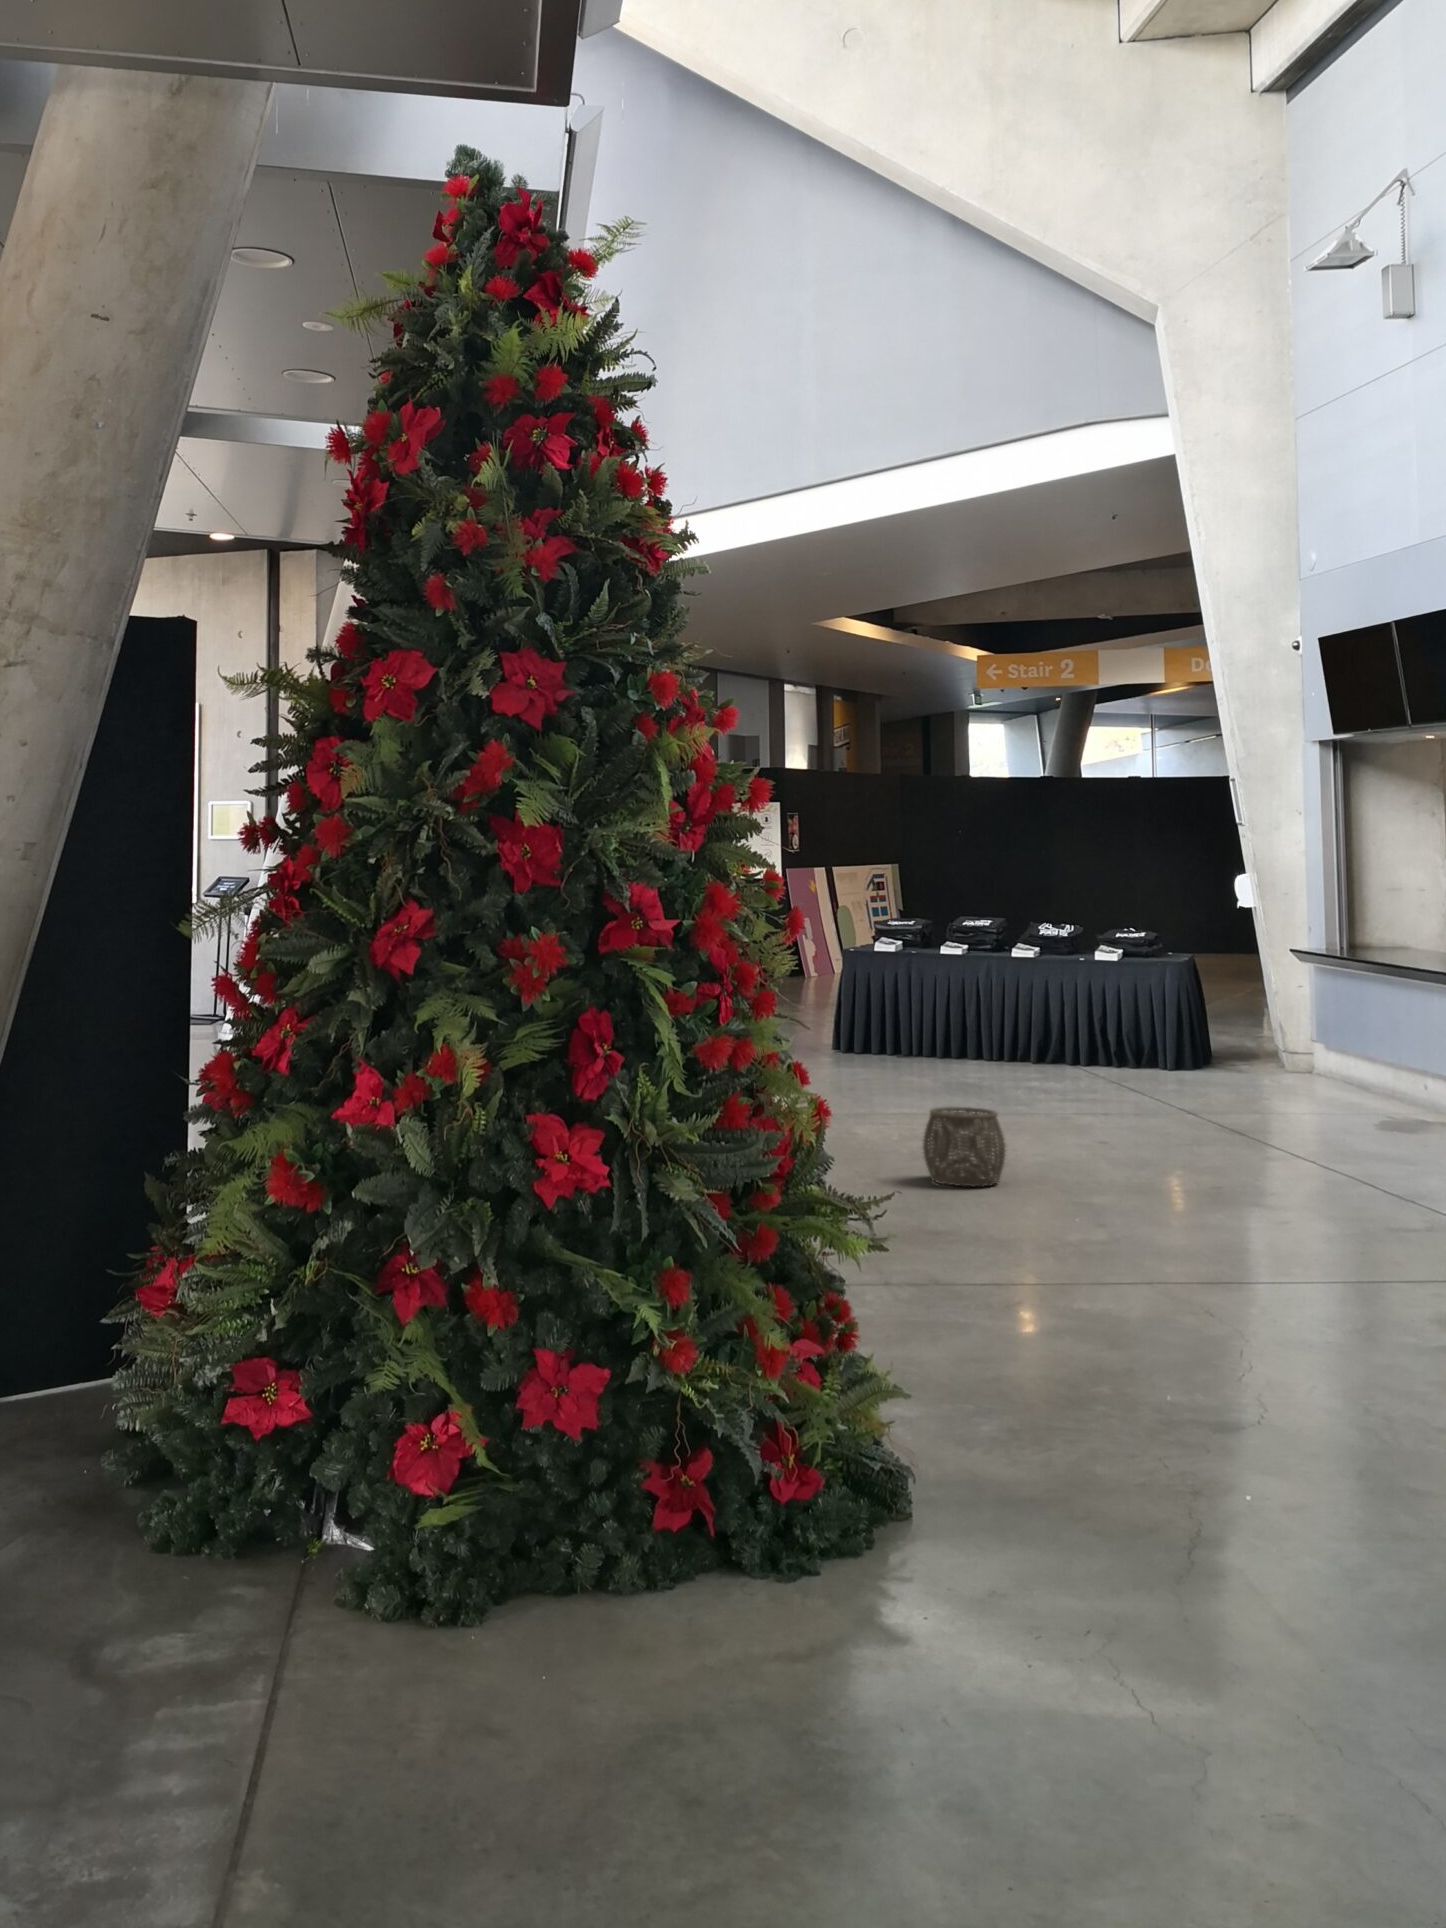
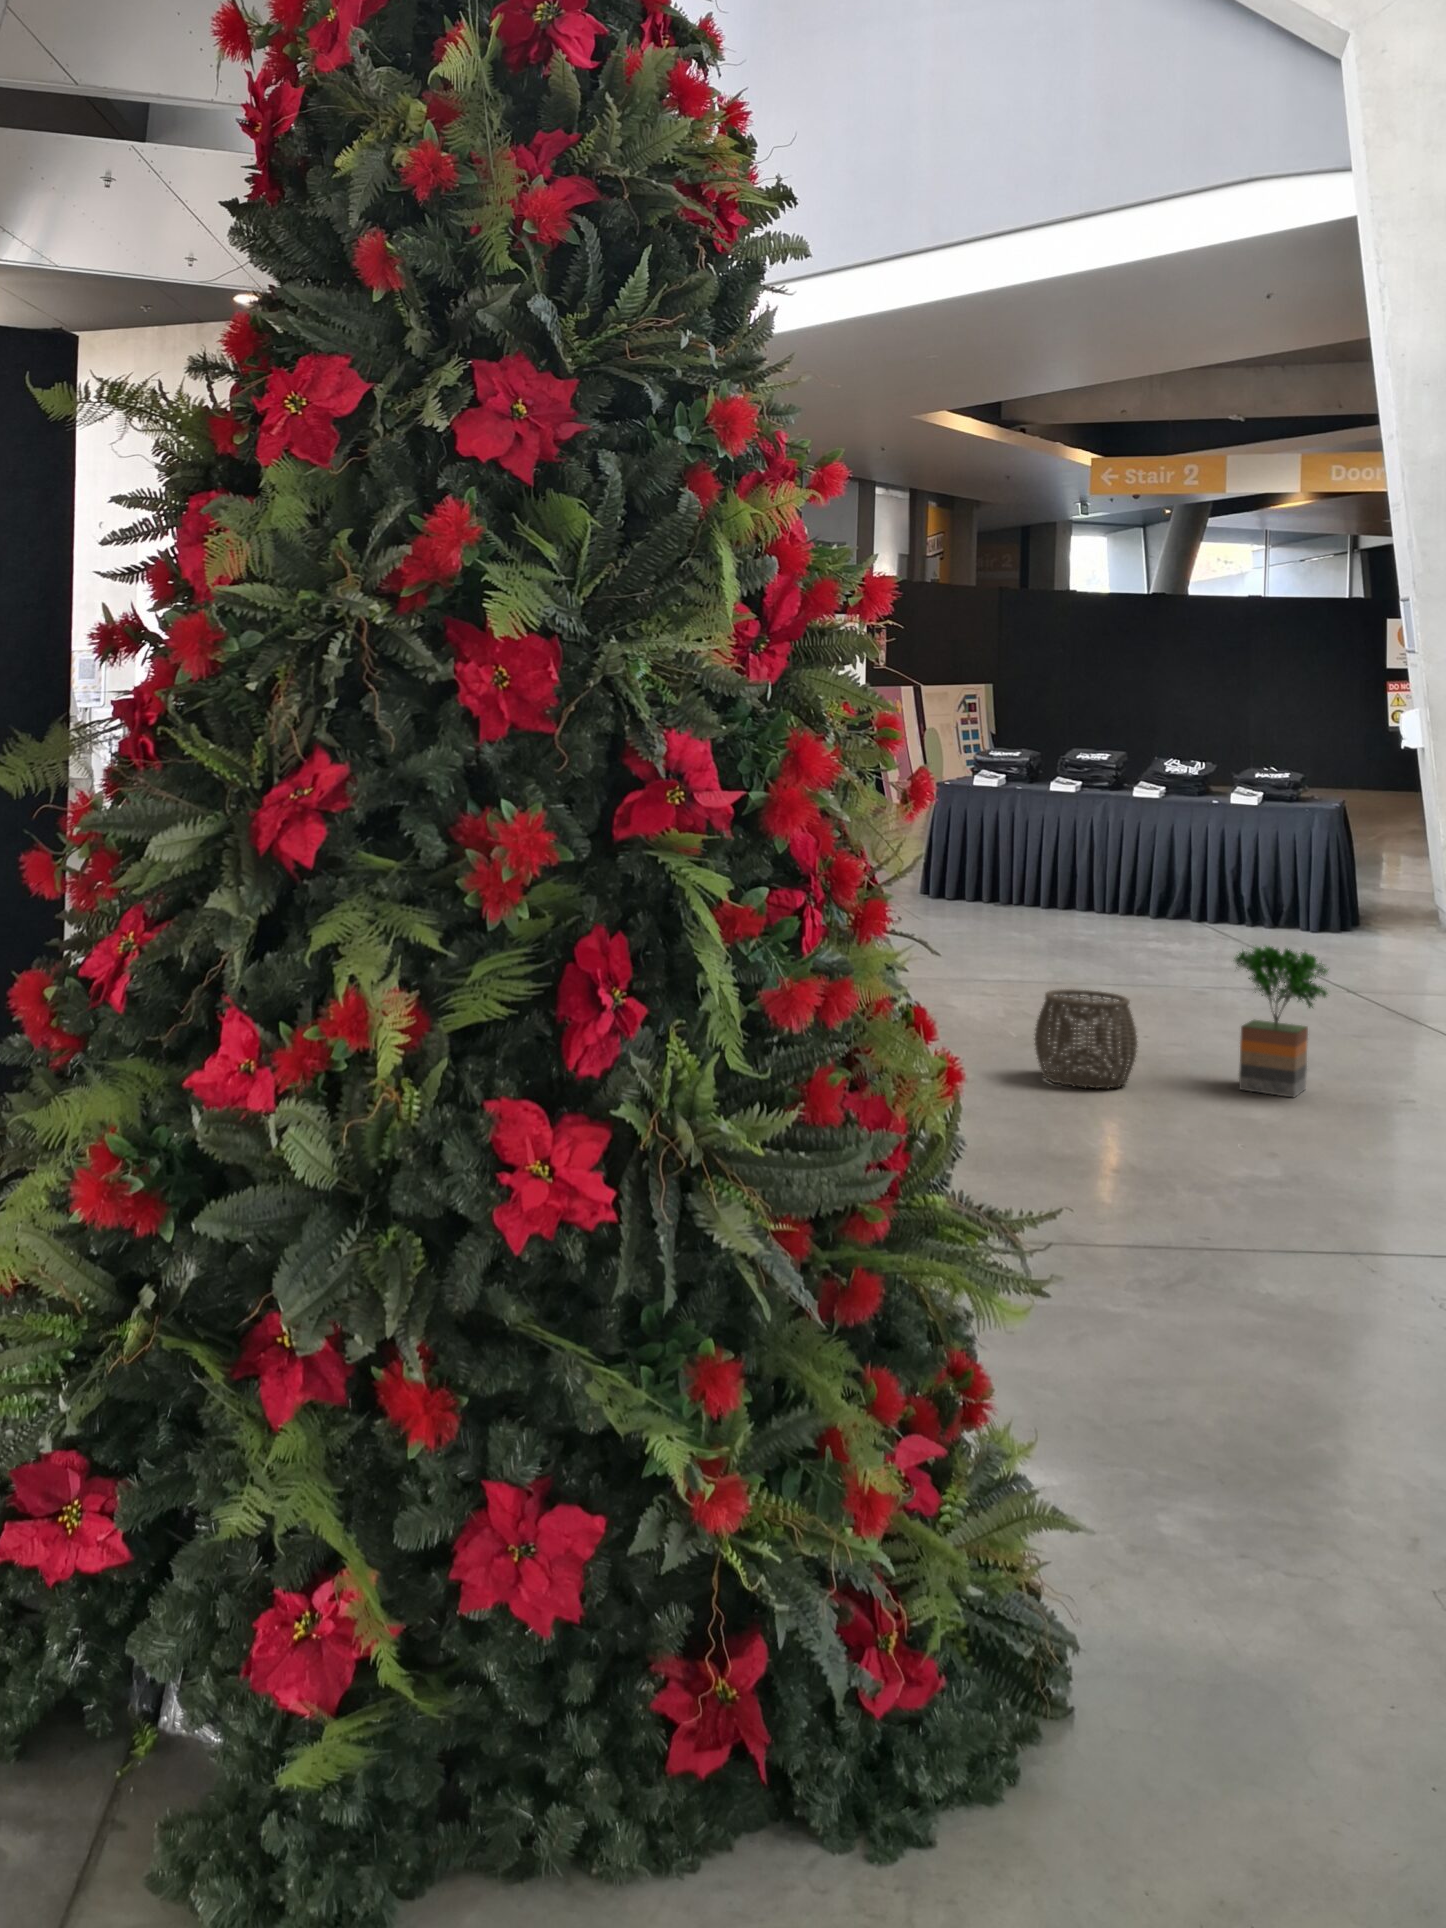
potted tree: none [1077,1064,1158,1189] -> present [1234,946,1328,1097]

